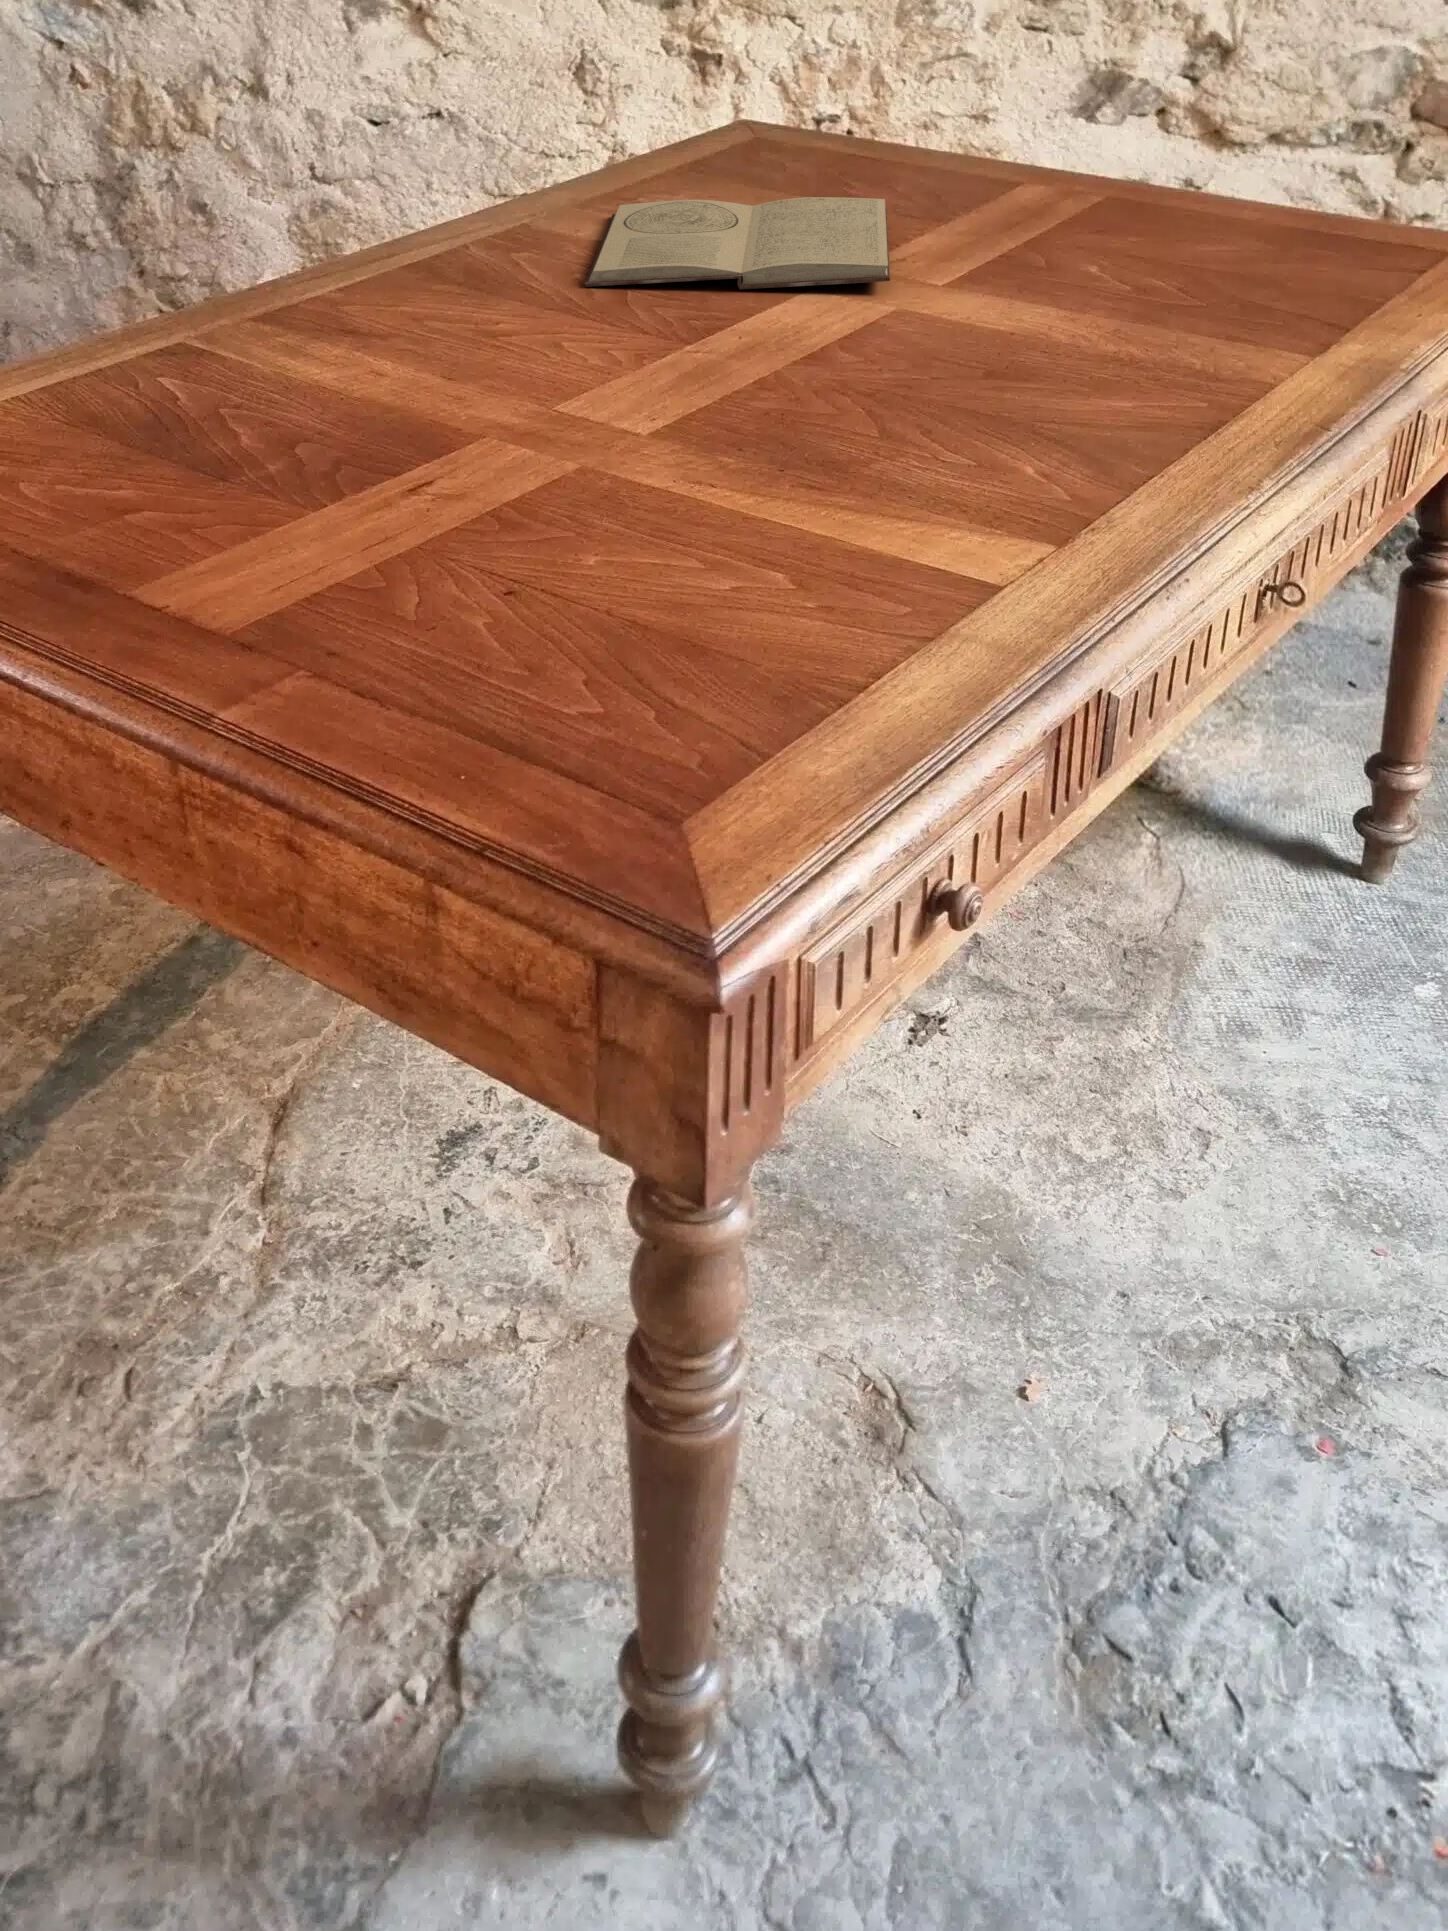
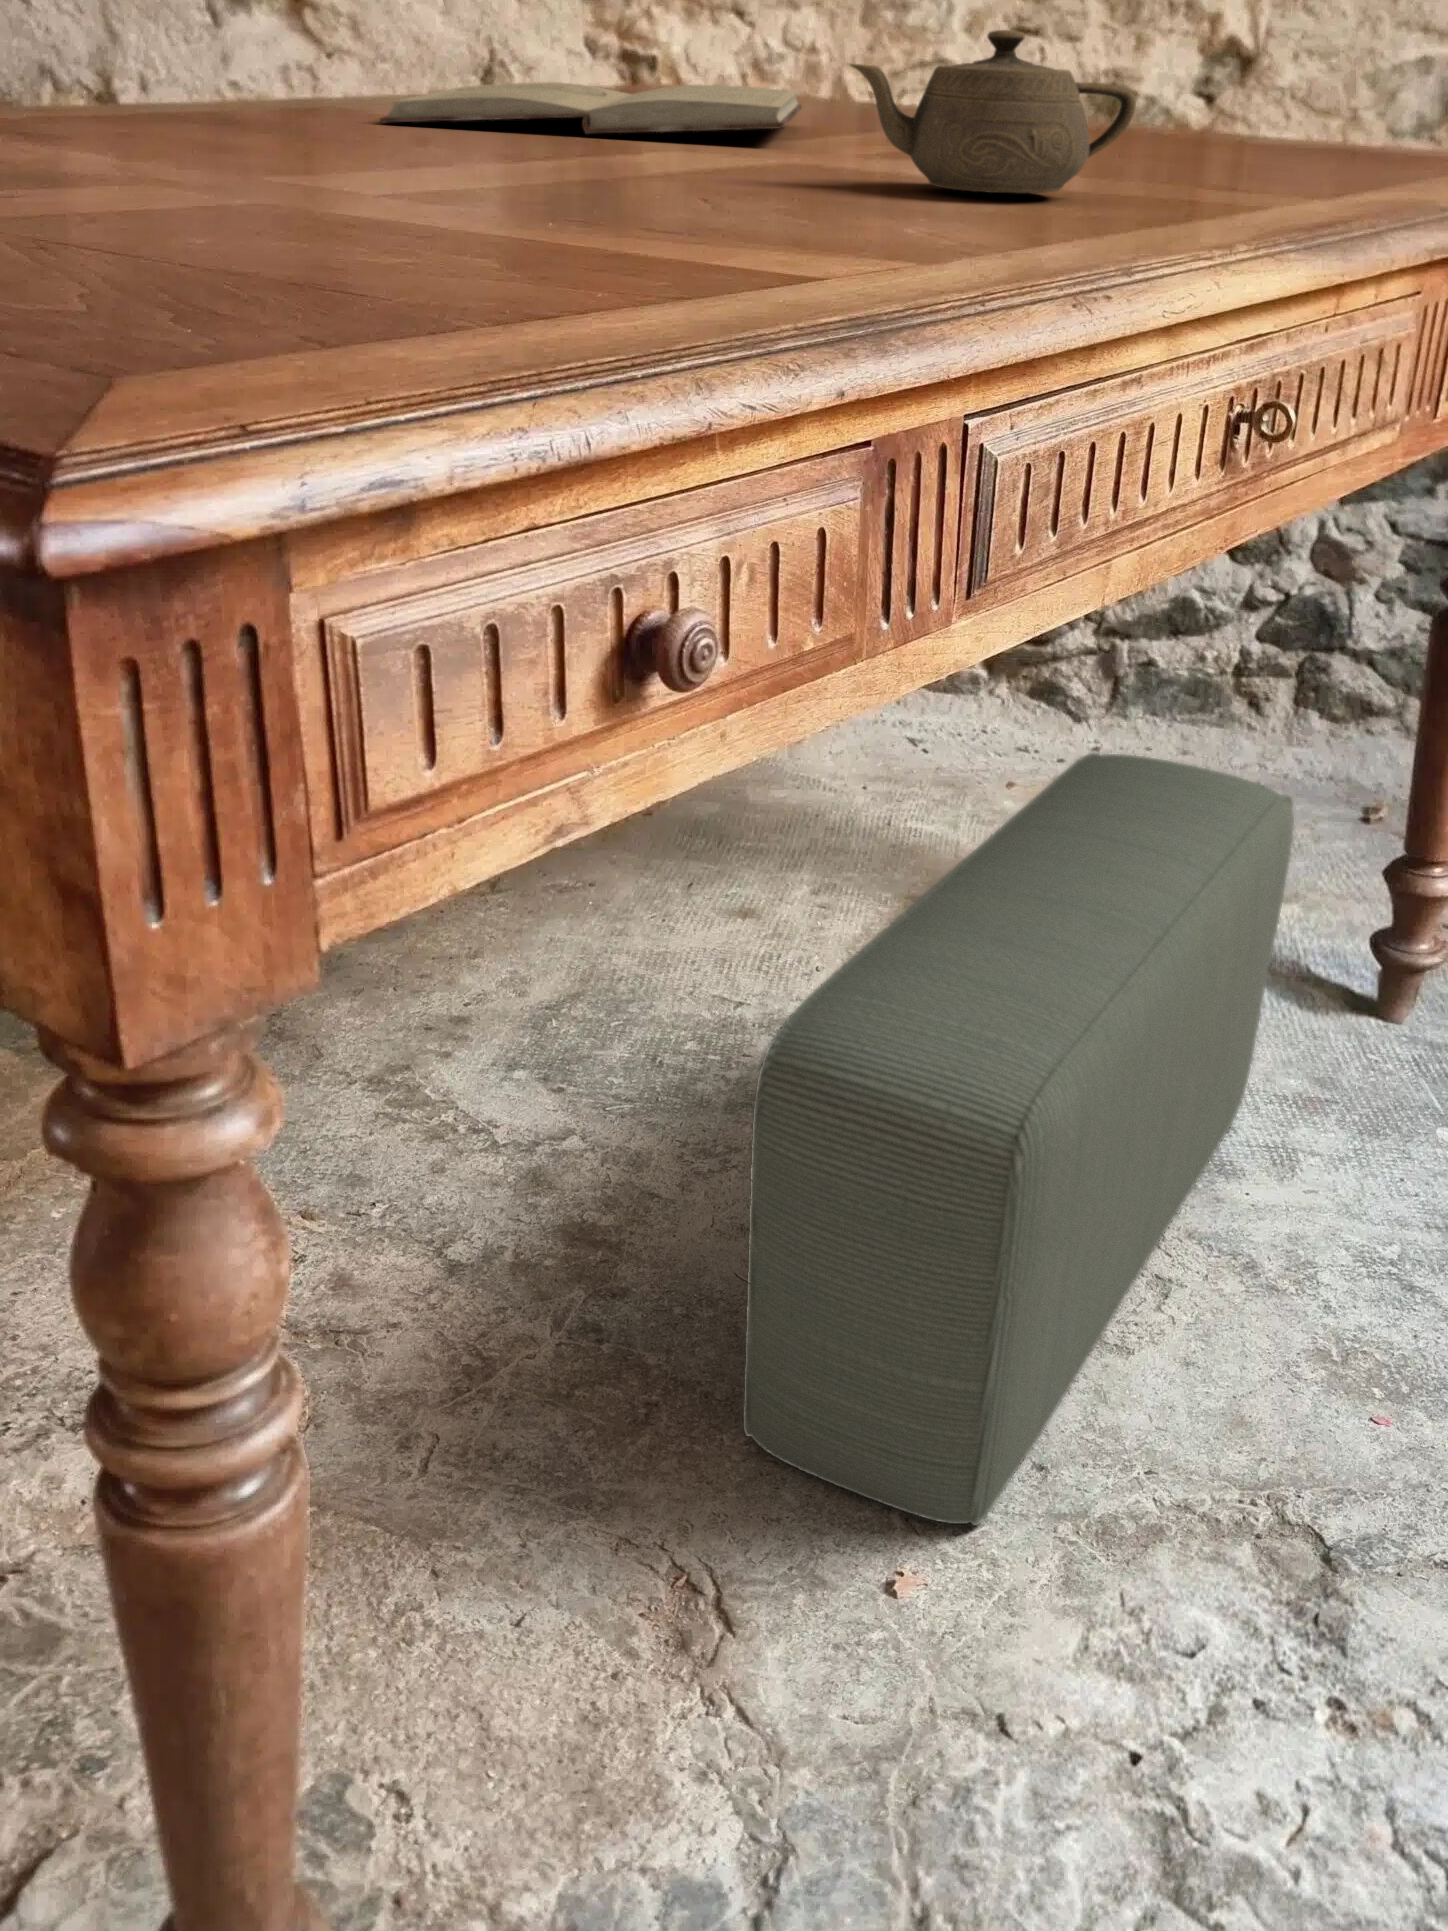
teapot: none [961,280,1171,398] -> present [850,30,1136,193]
pouf: none [901,707,1296,1344] -> present [743,753,1294,1526]

